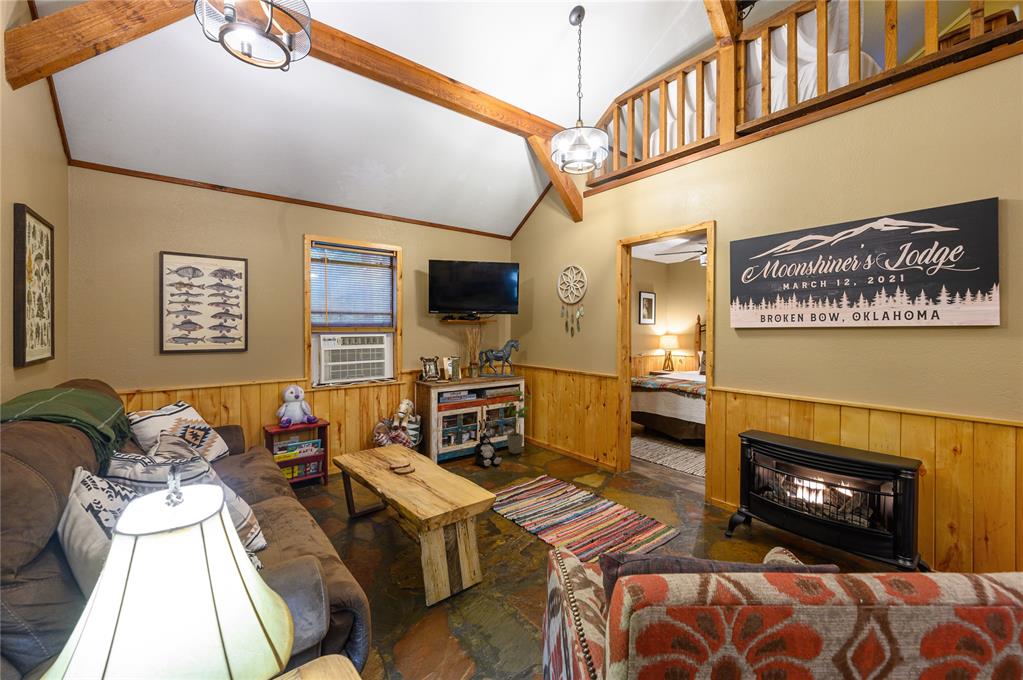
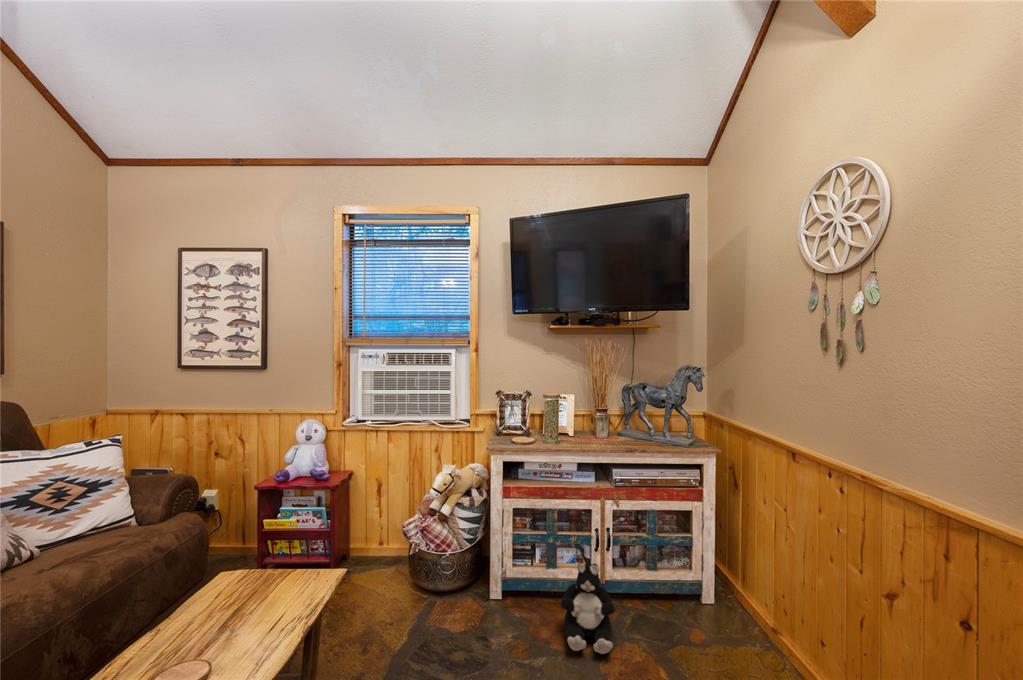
house plant: present [502,390,532,454] -> none [645,482,724,629]

